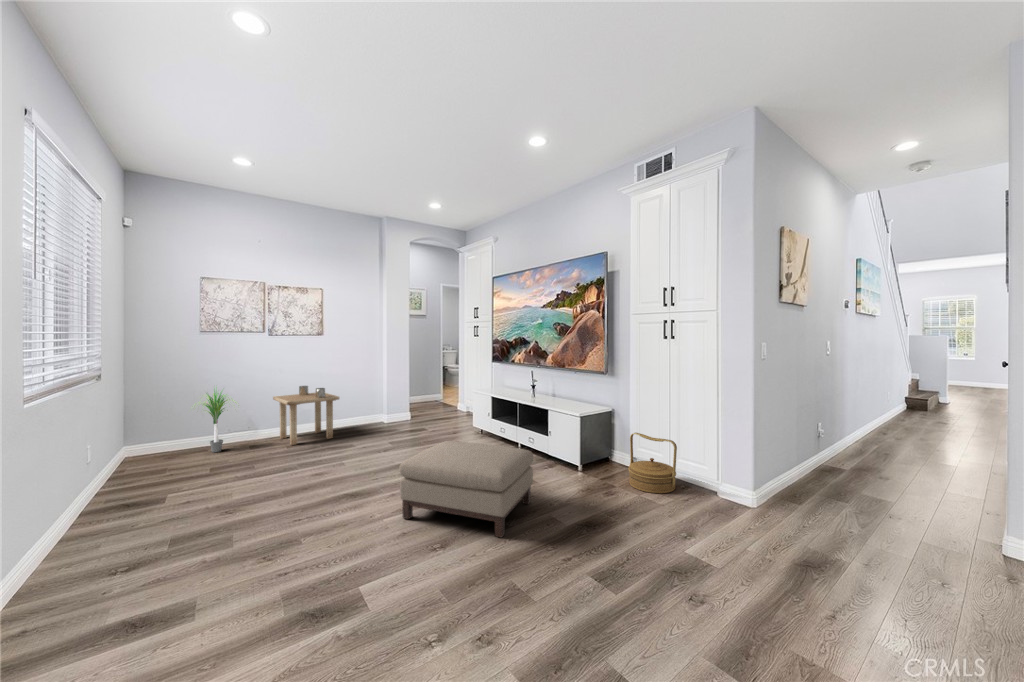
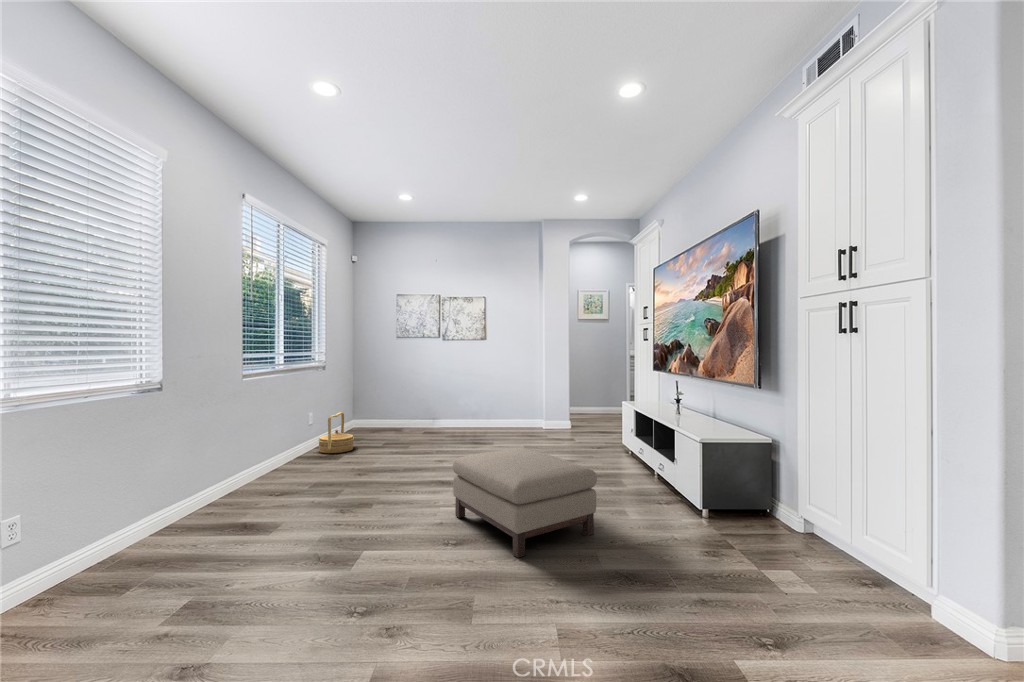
side table: present [273,386,339,445] -> none [442,388,490,441]
potted plant: present [192,389,236,452] -> none [377,381,415,439]
woven basket: present [628,433,677,493] -> present [318,412,354,453]

